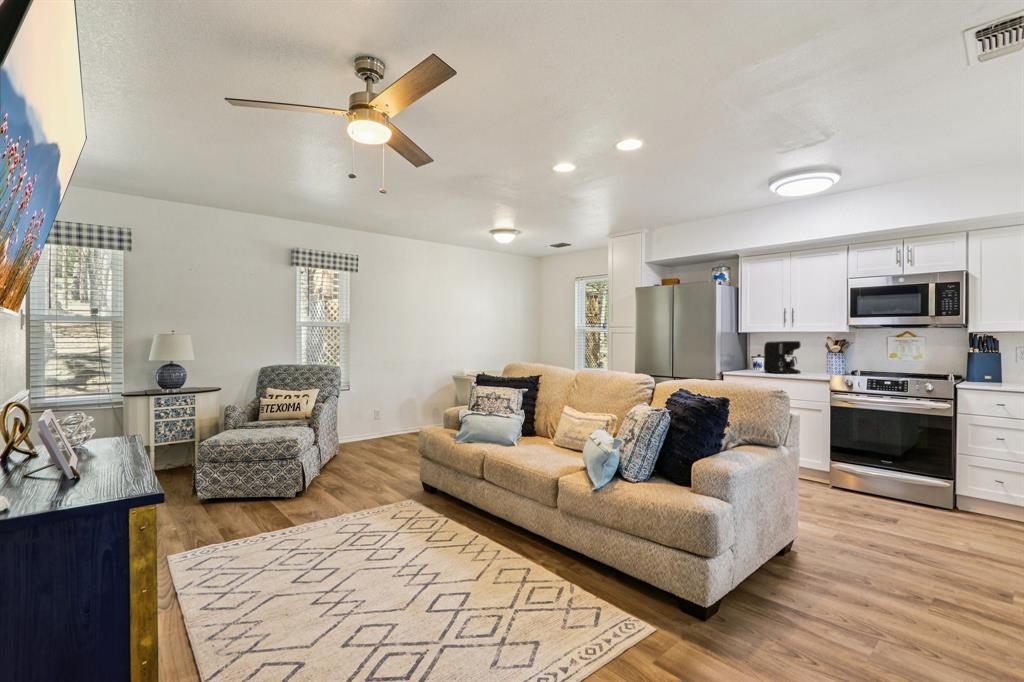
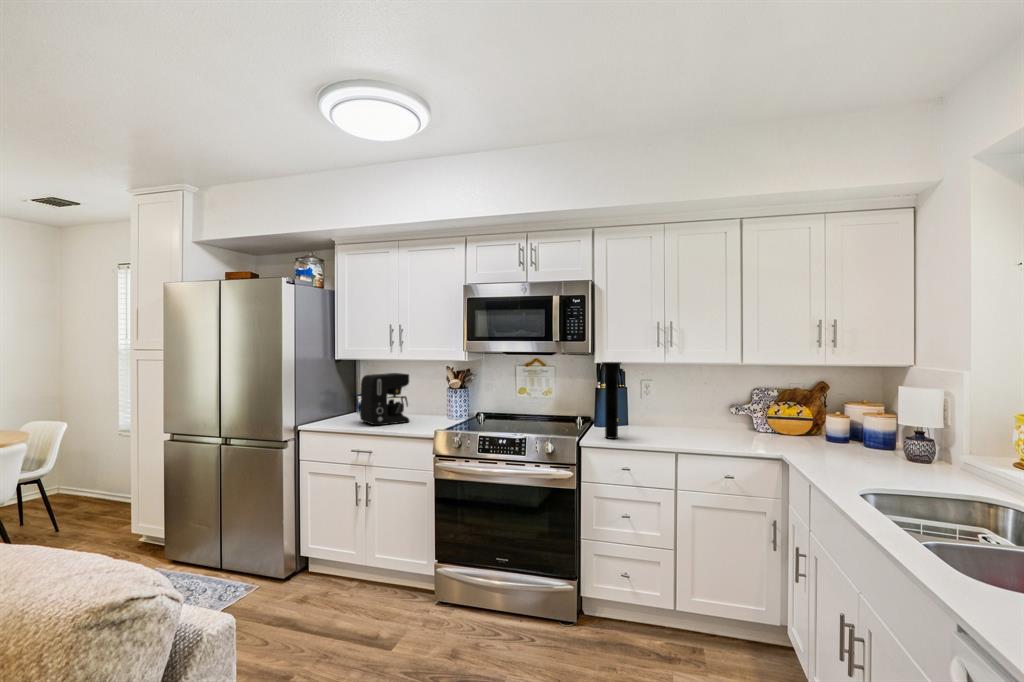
vase: none [976,330,997,385] -> present [602,362,621,439]

